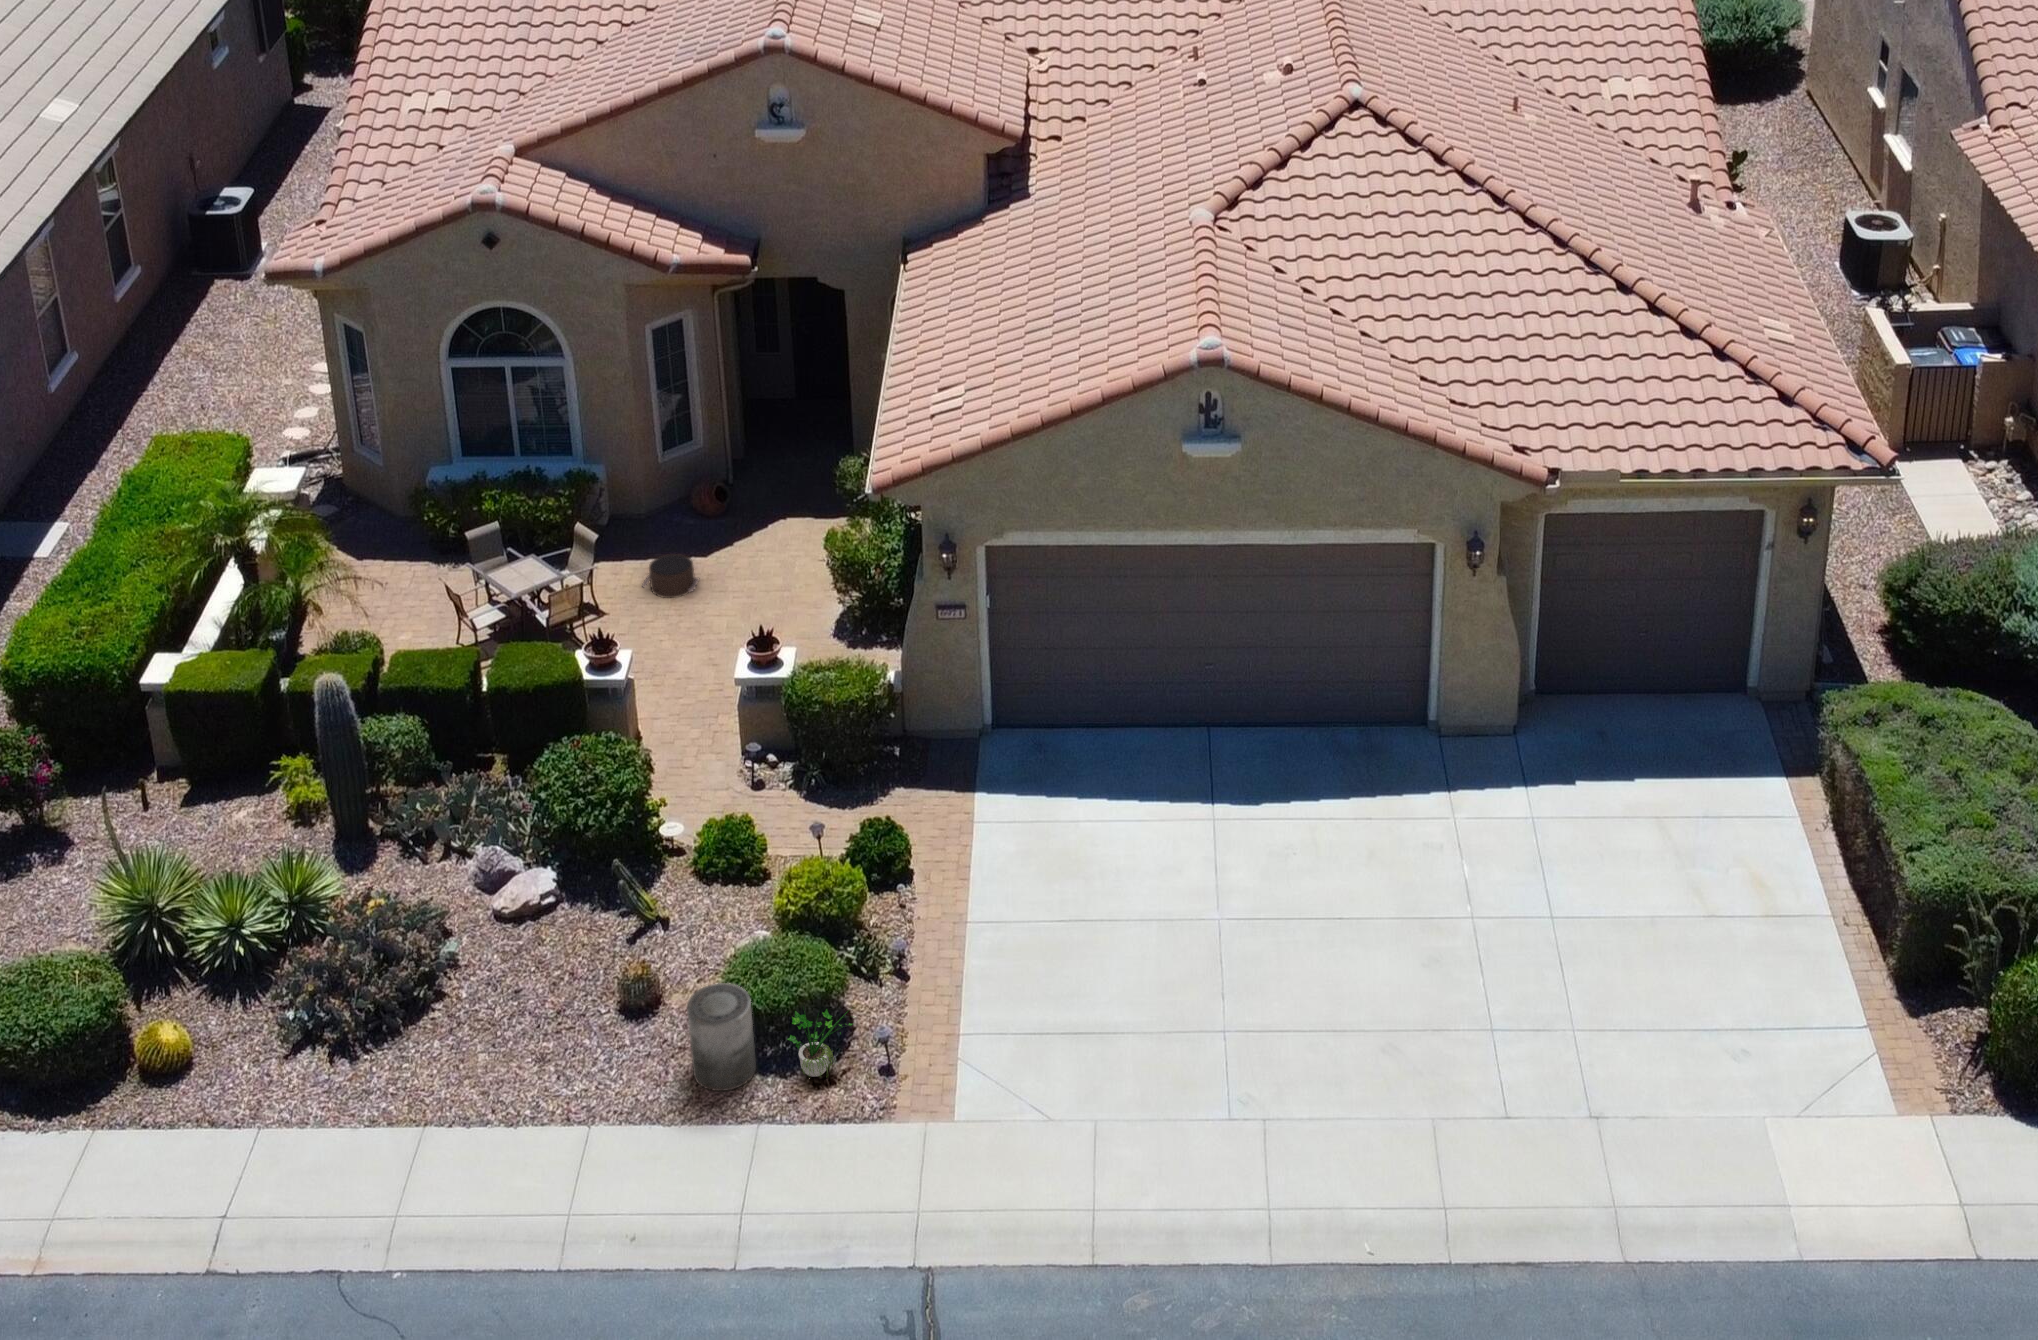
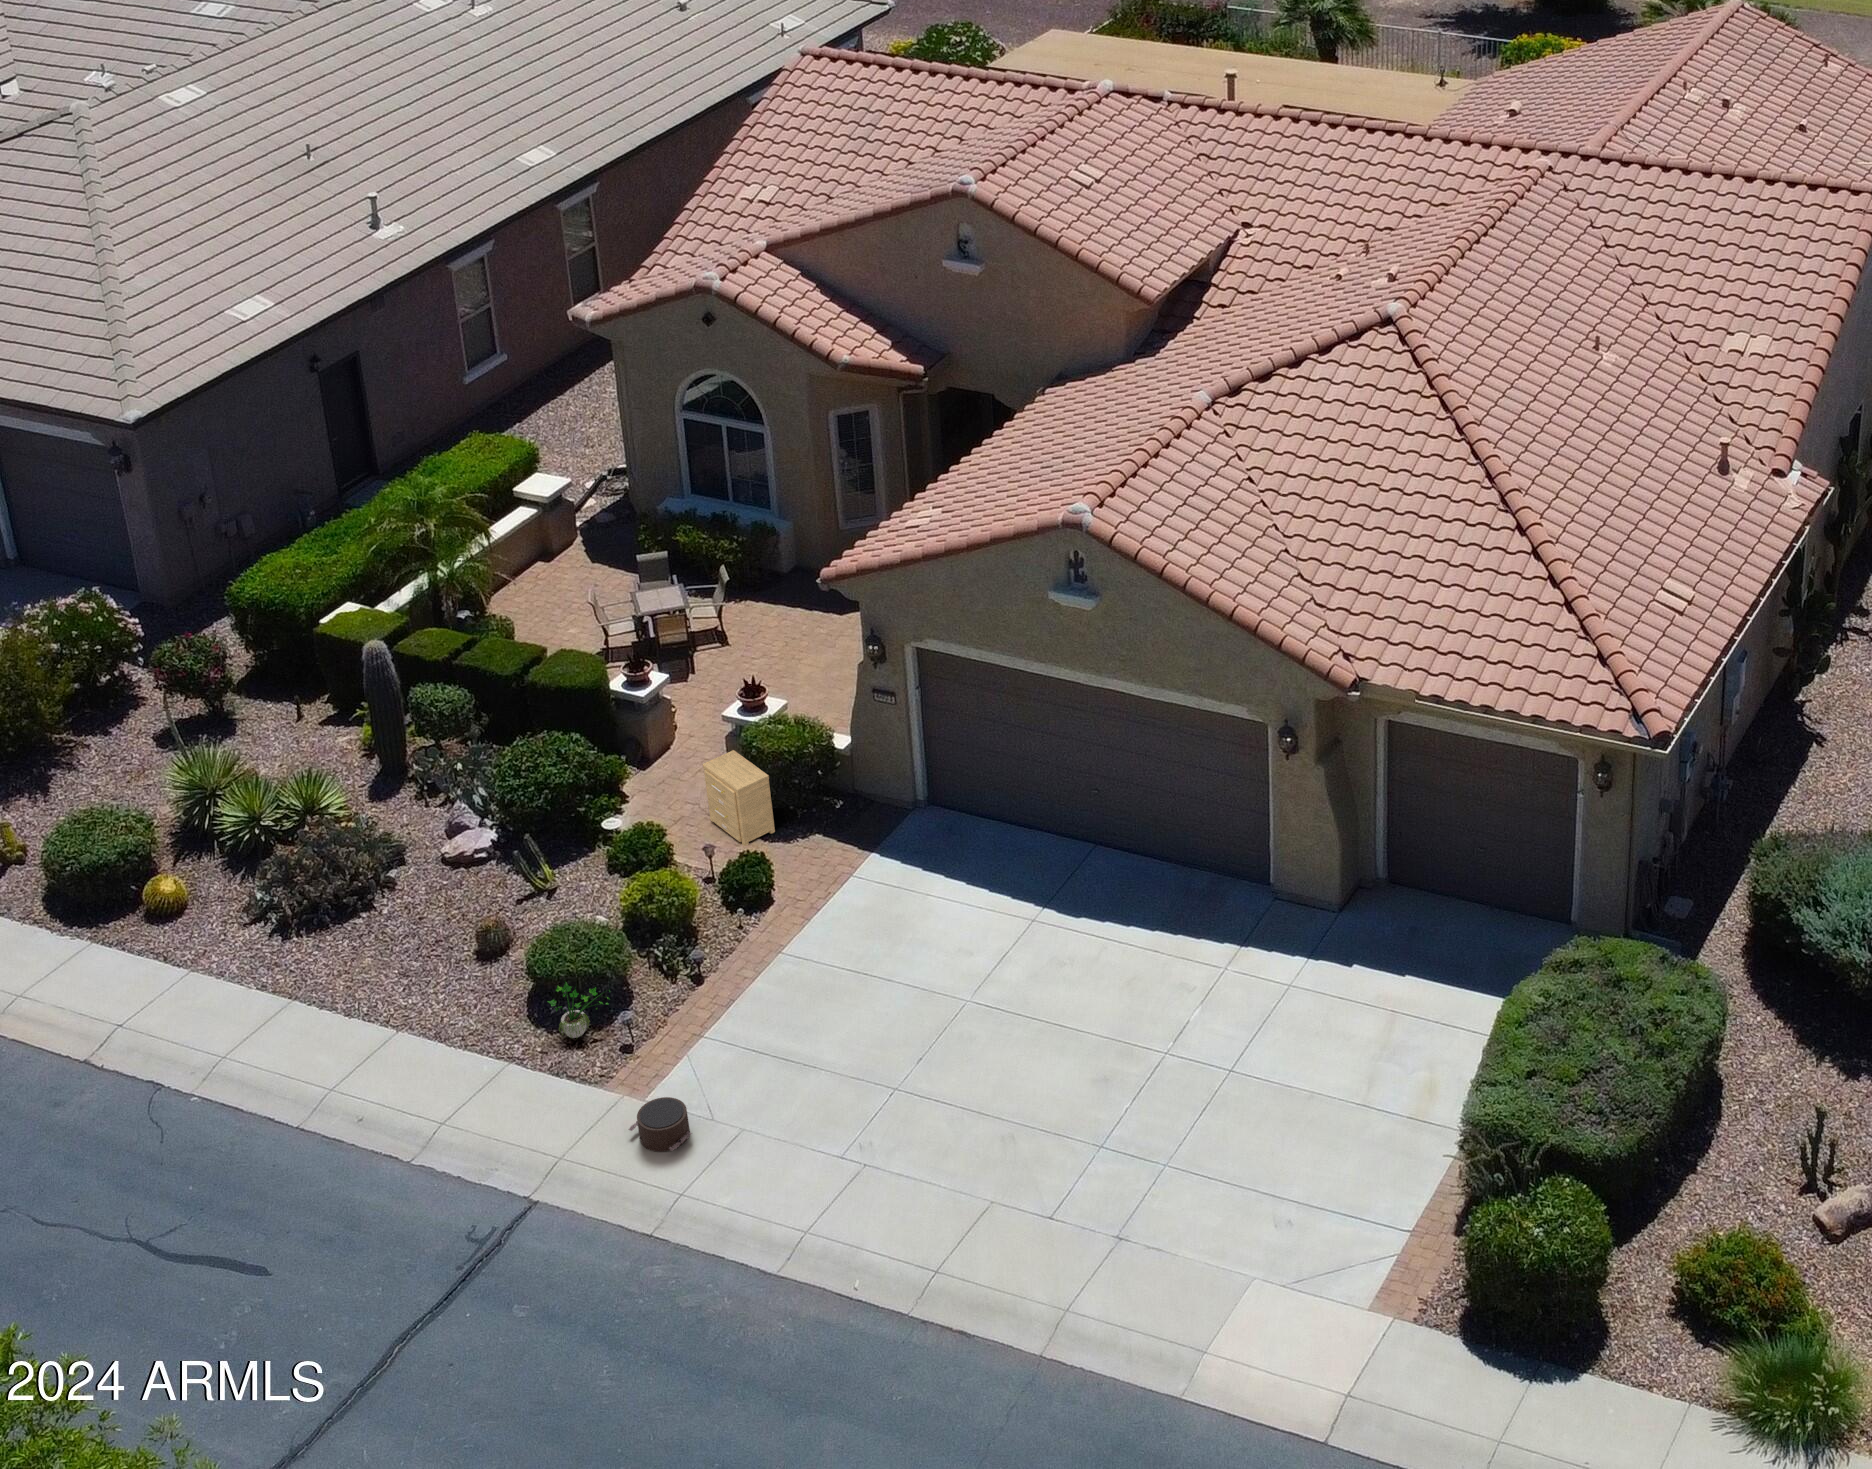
pouf: present [642,554,700,598] -> present [629,1097,692,1152]
side table: none [763,712,855,820] -> present [703,750,775,846]
trash can: present [687,983,756,1091] -> none [481,945,543,1031]

